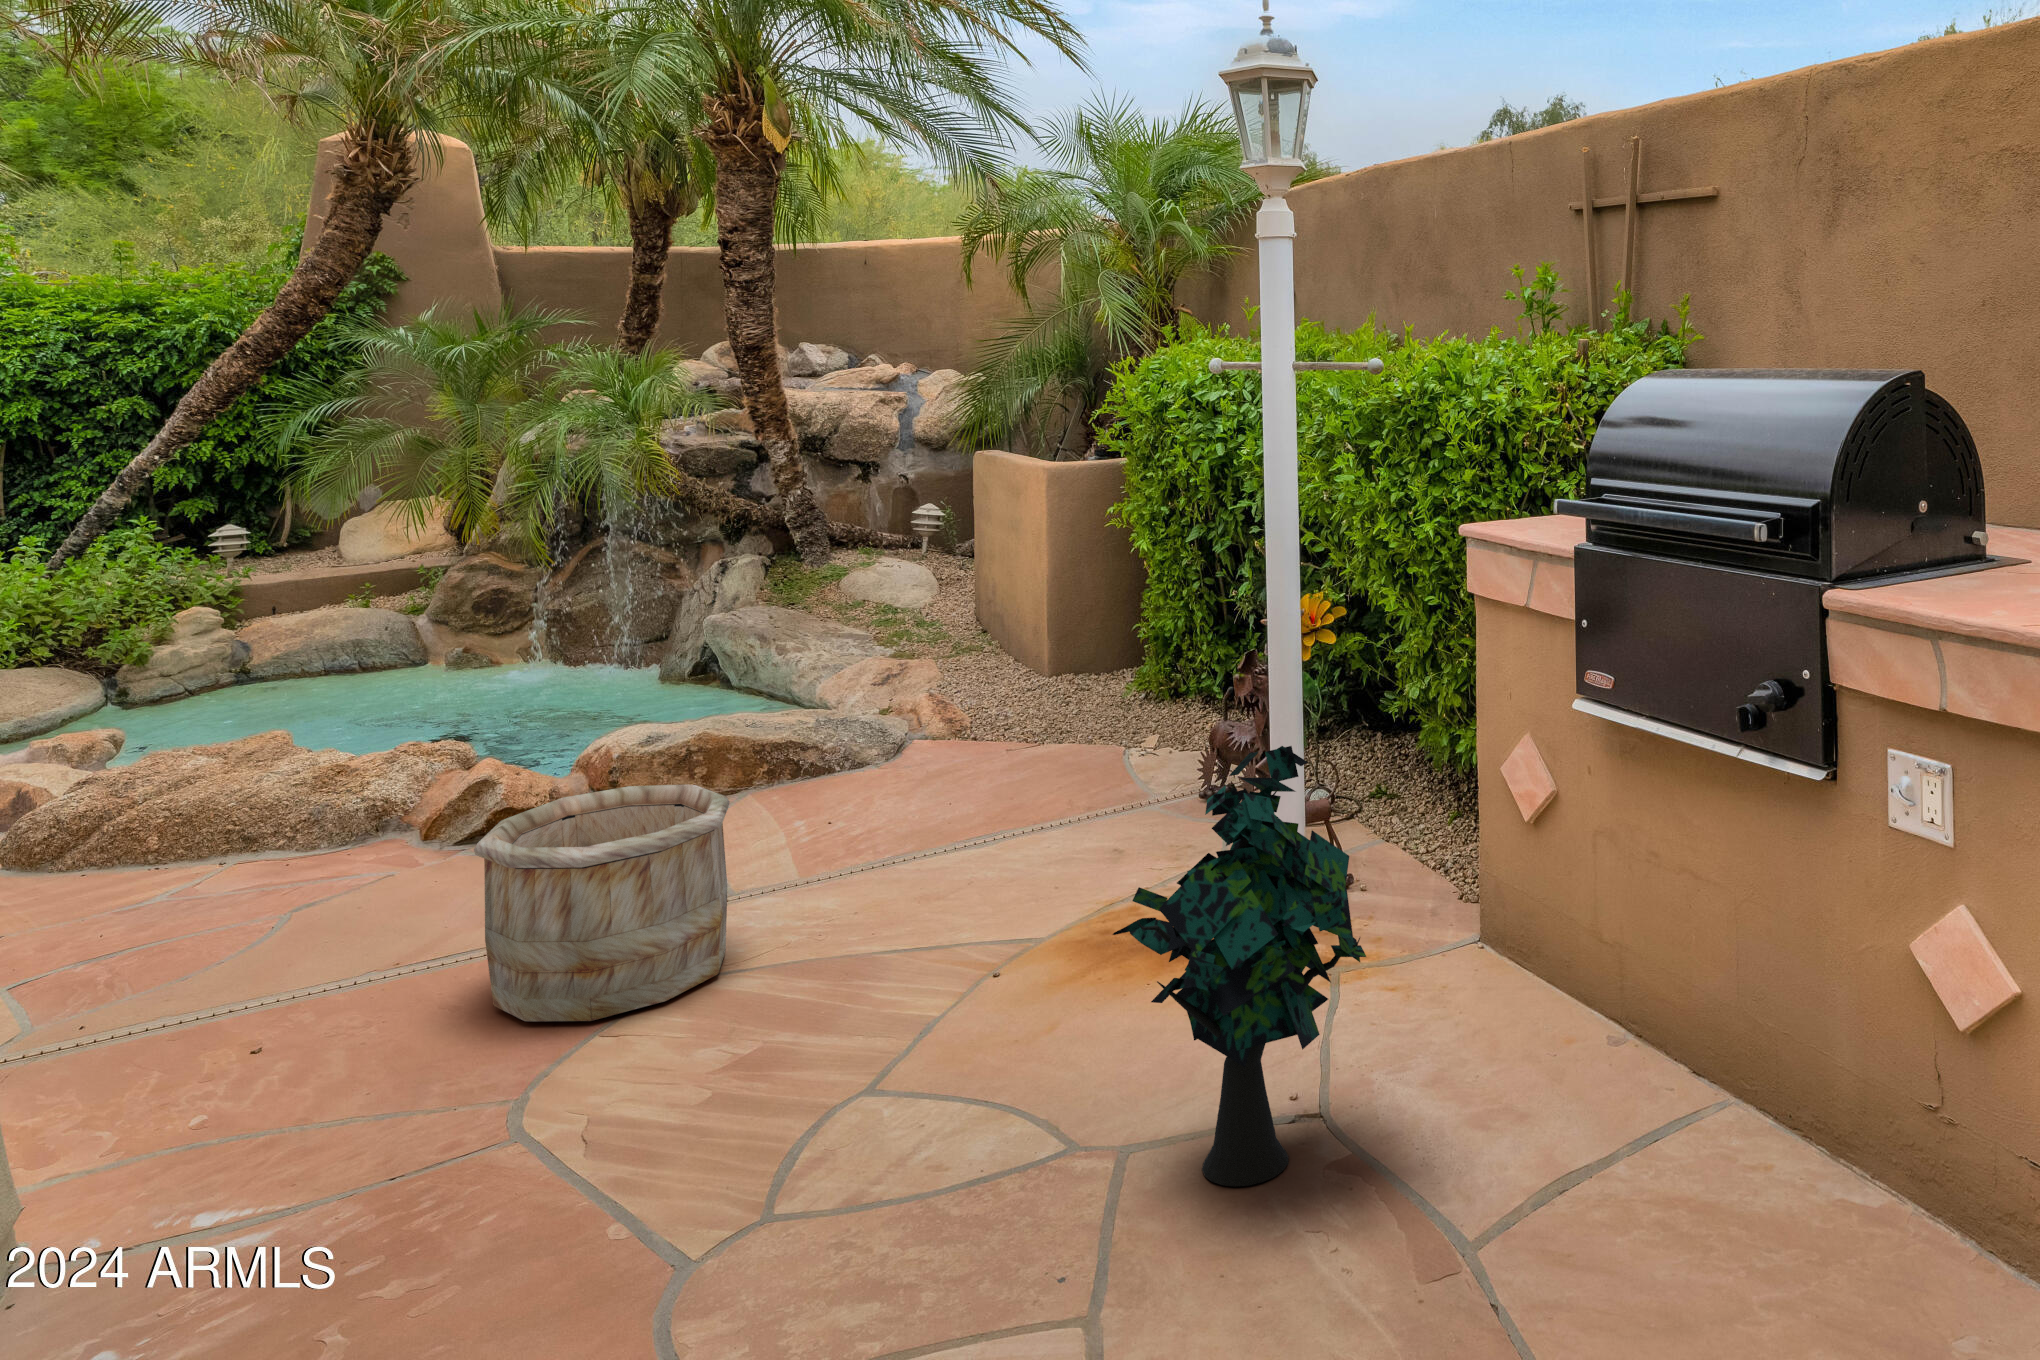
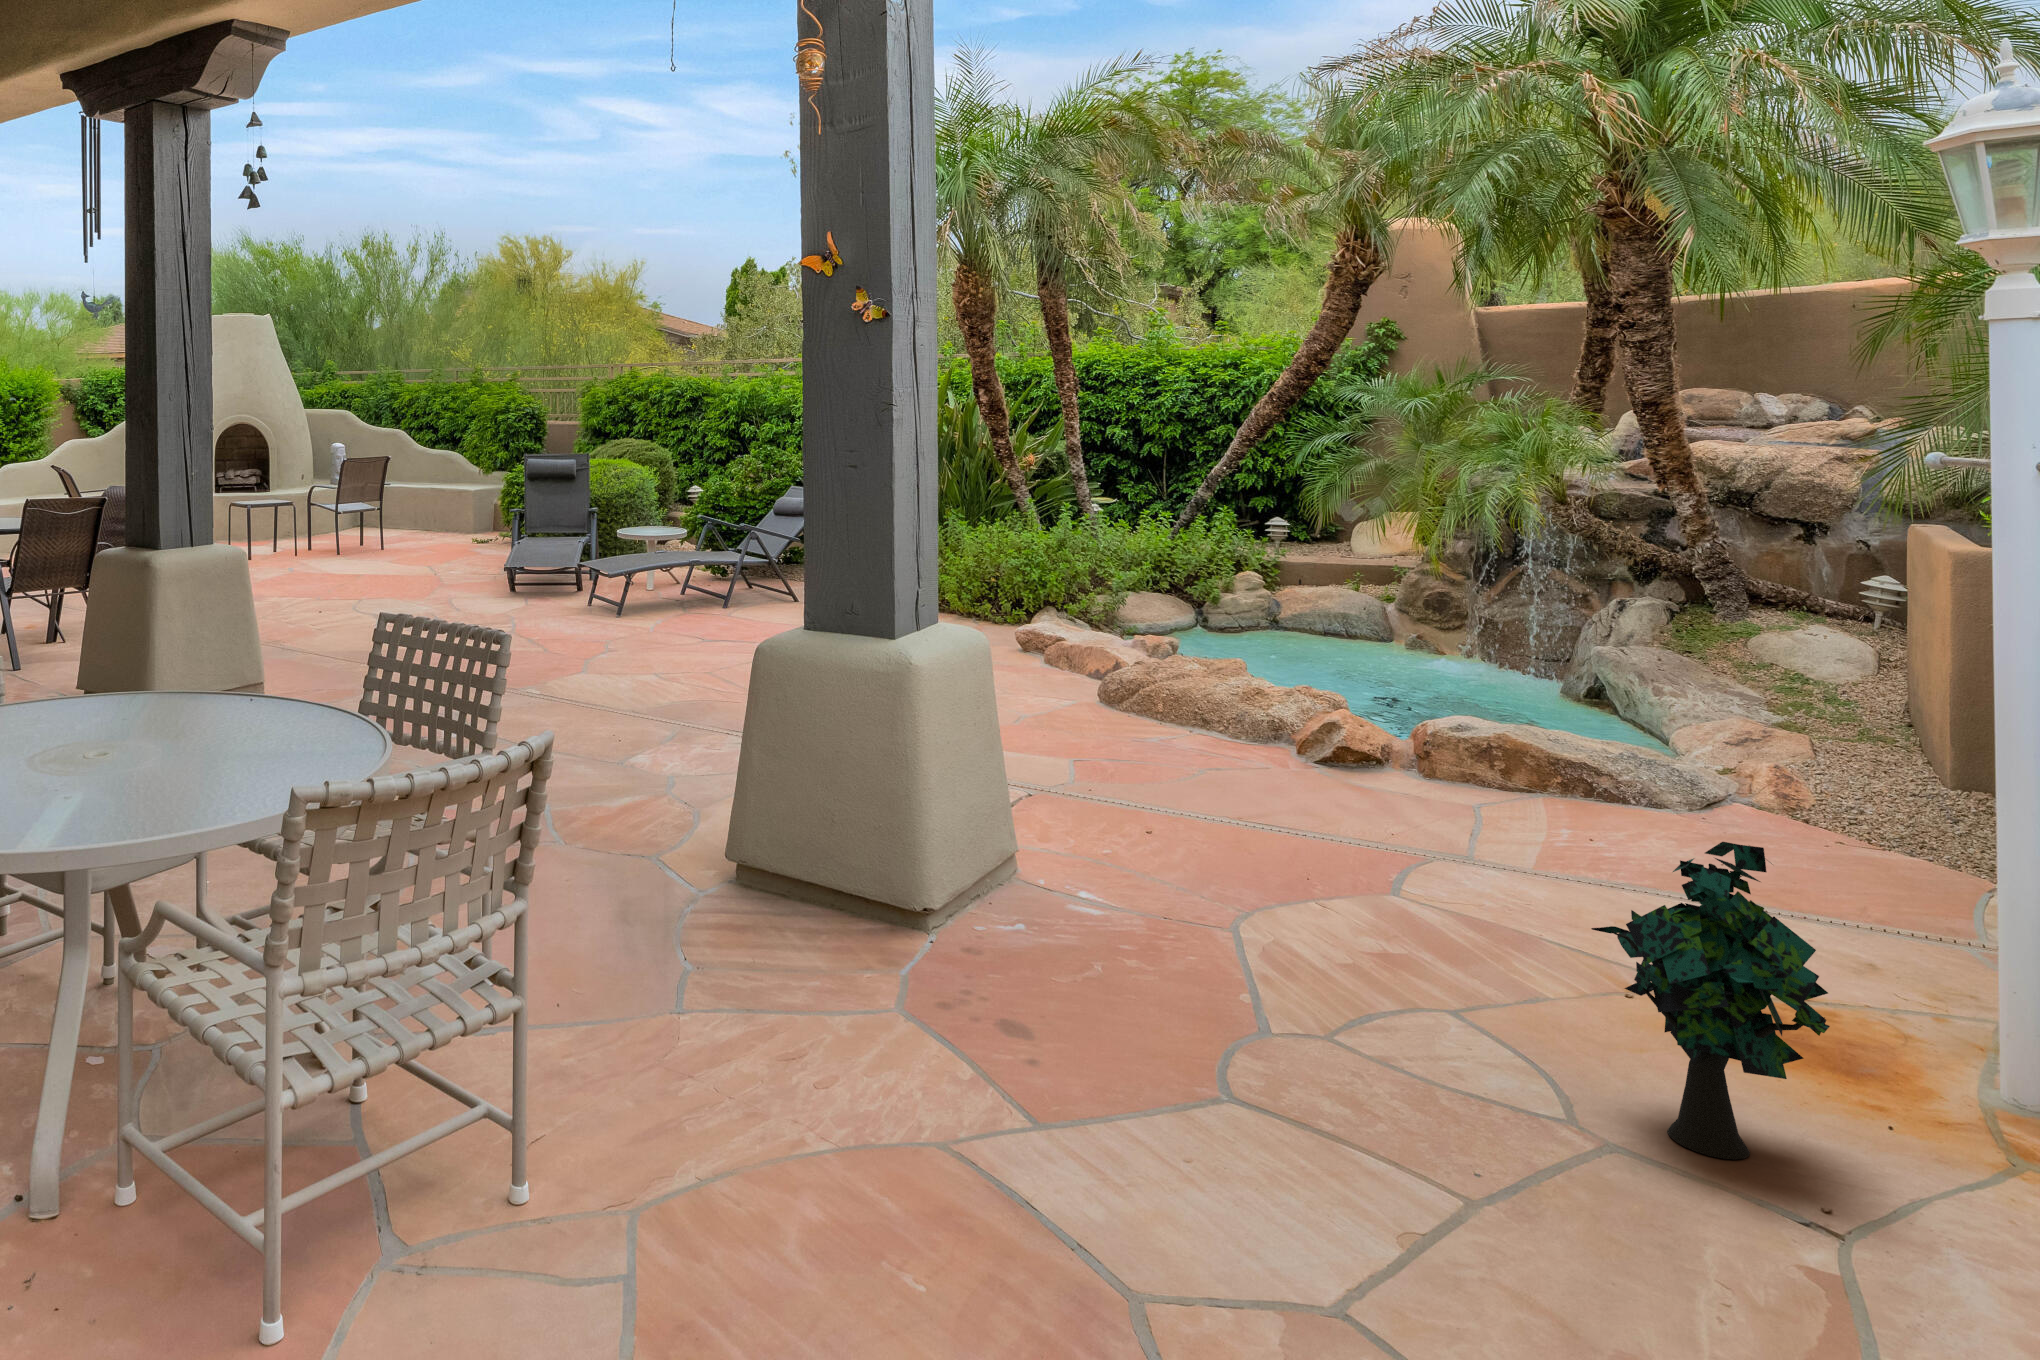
wooden bucket: present [474,784,730,1021] -> none [1283,746,1445,890]

